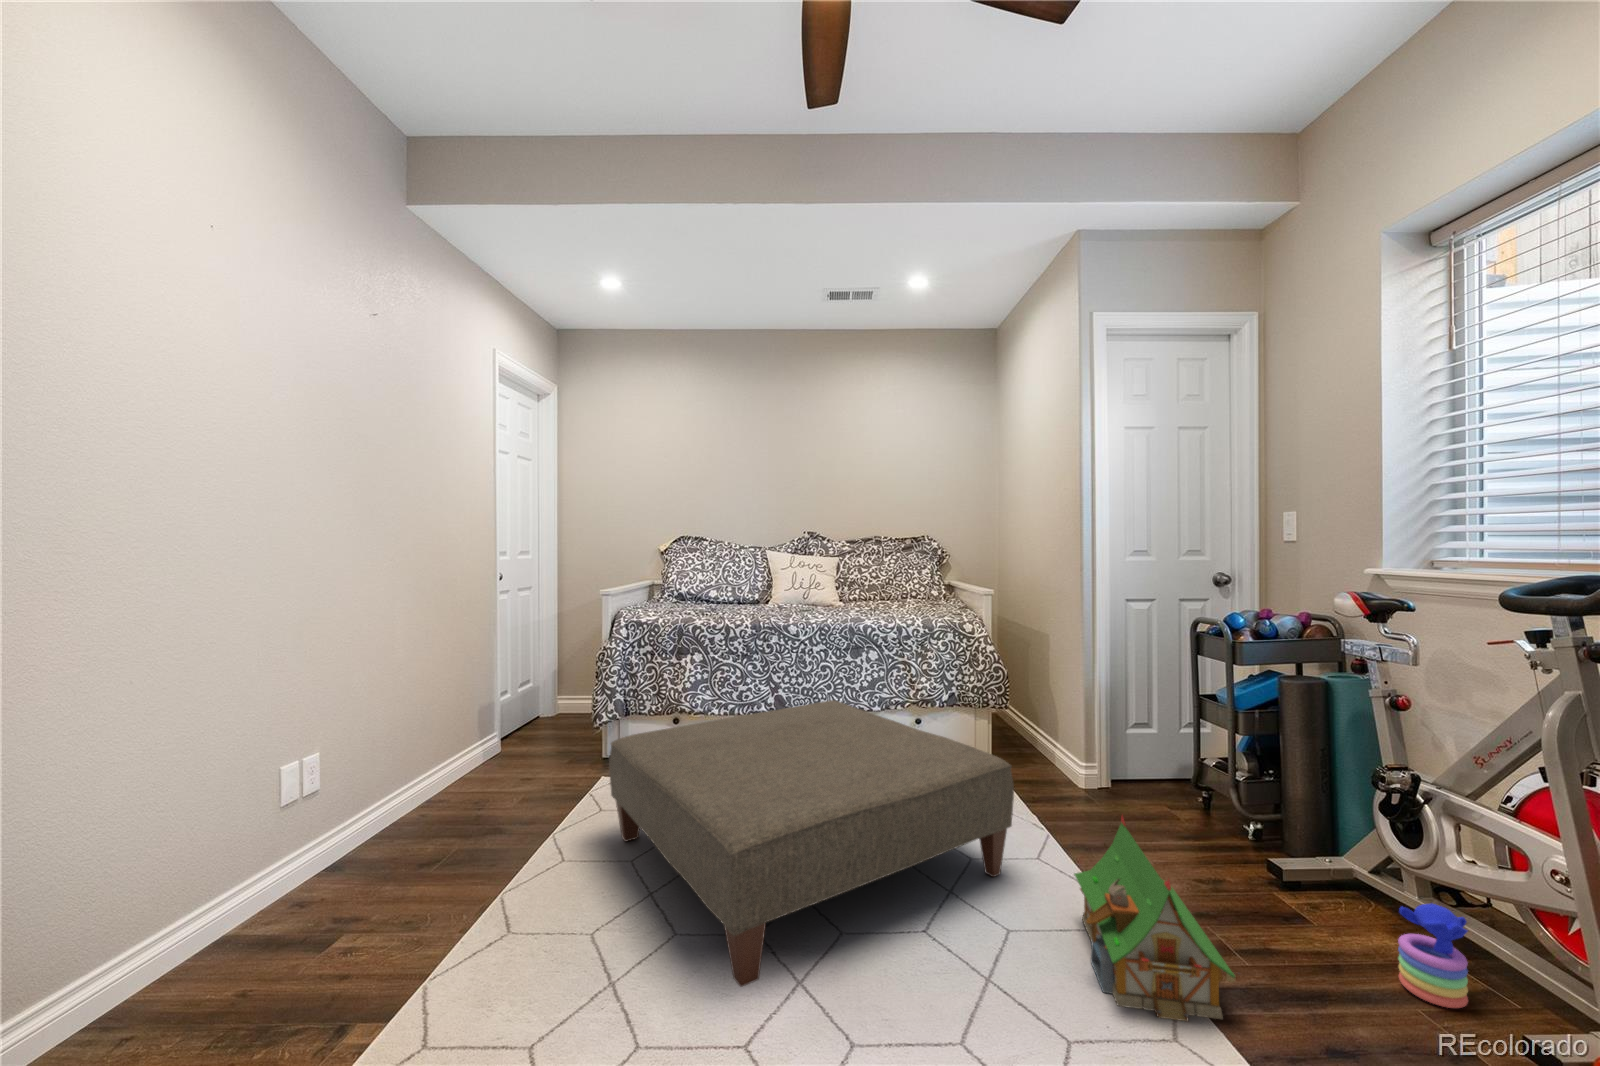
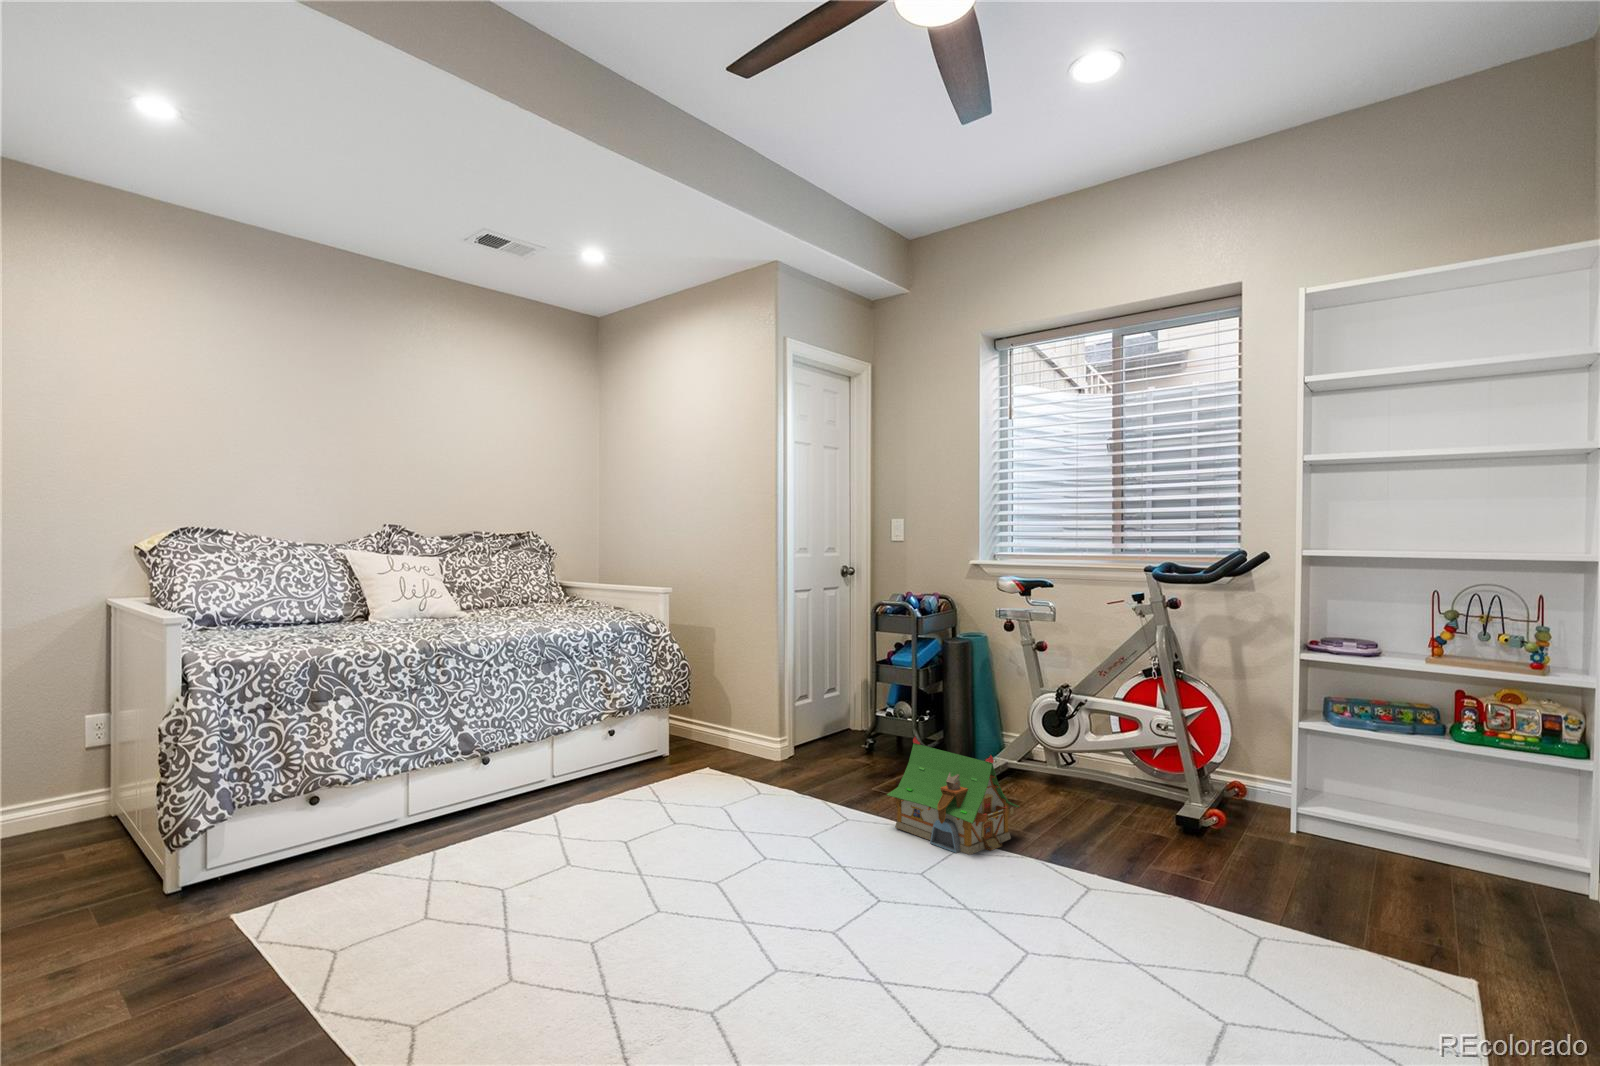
ottoman: present [609,700,1014,987] -> none [406,720,821,957]
stacking toy: present [1398,904,1468,1008] -> none [1038,743,1068,799]

